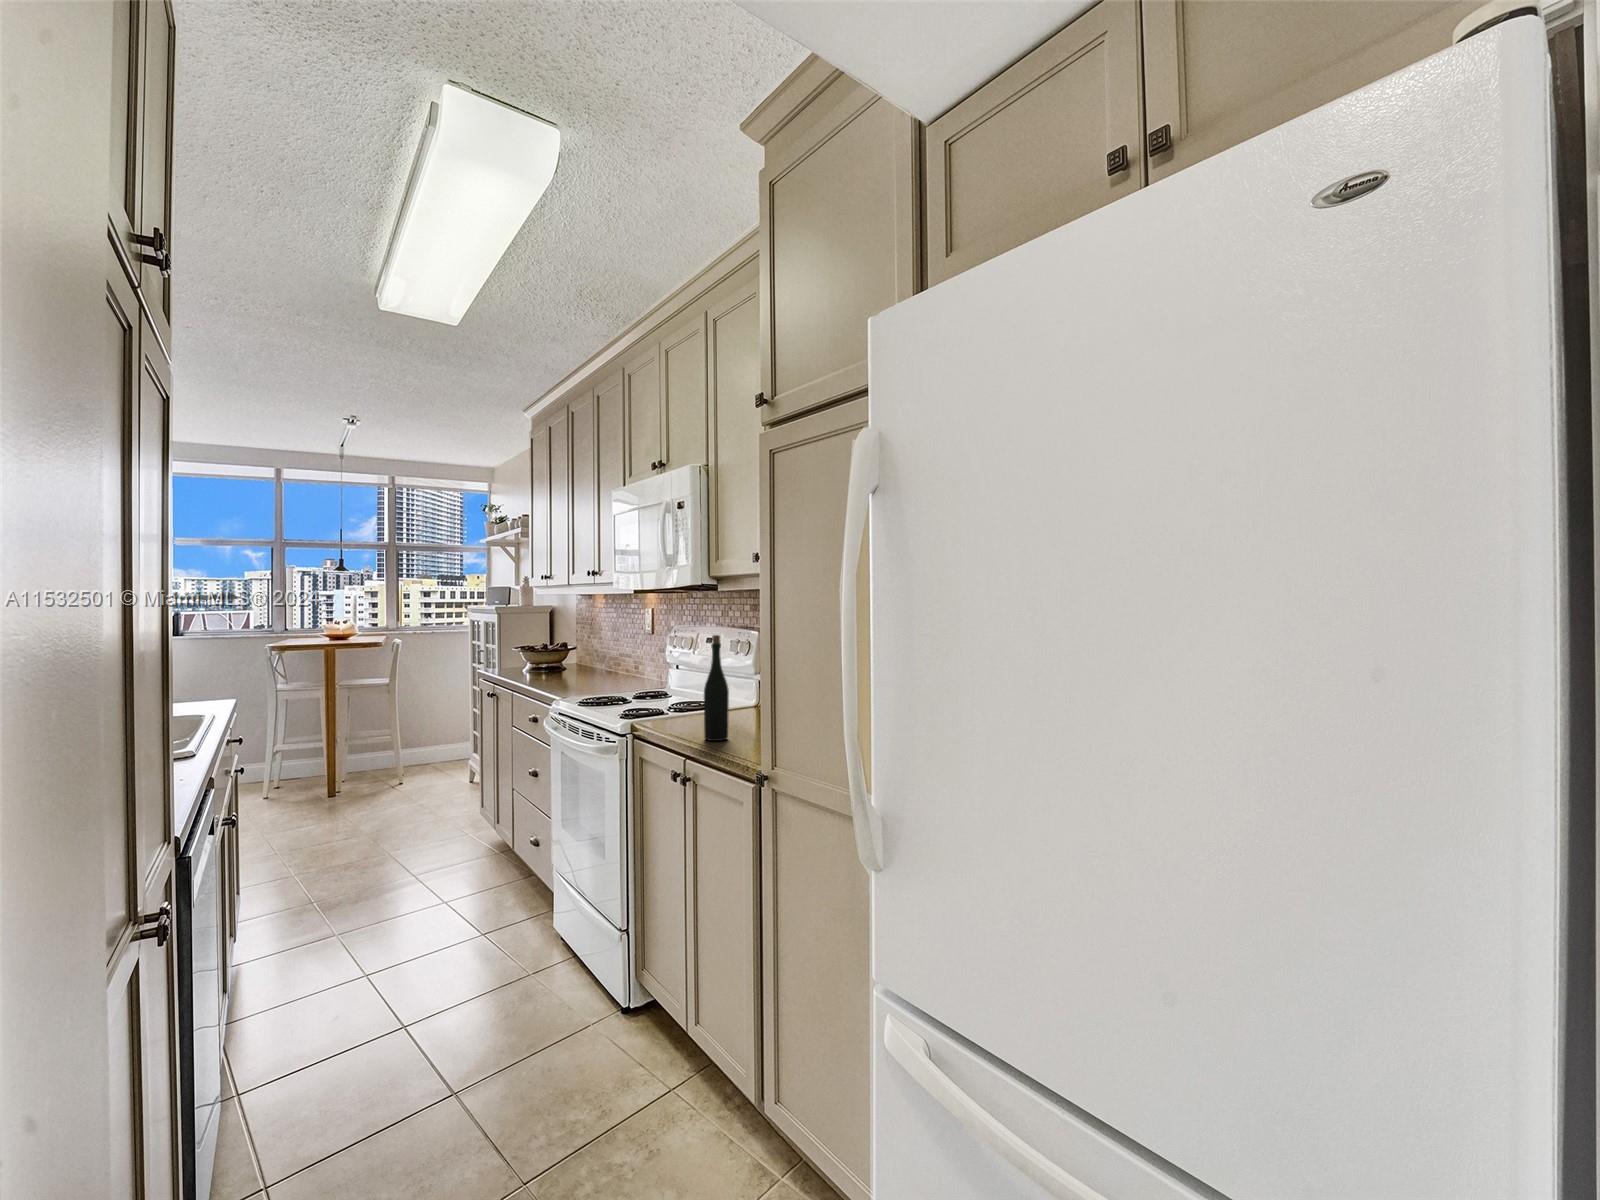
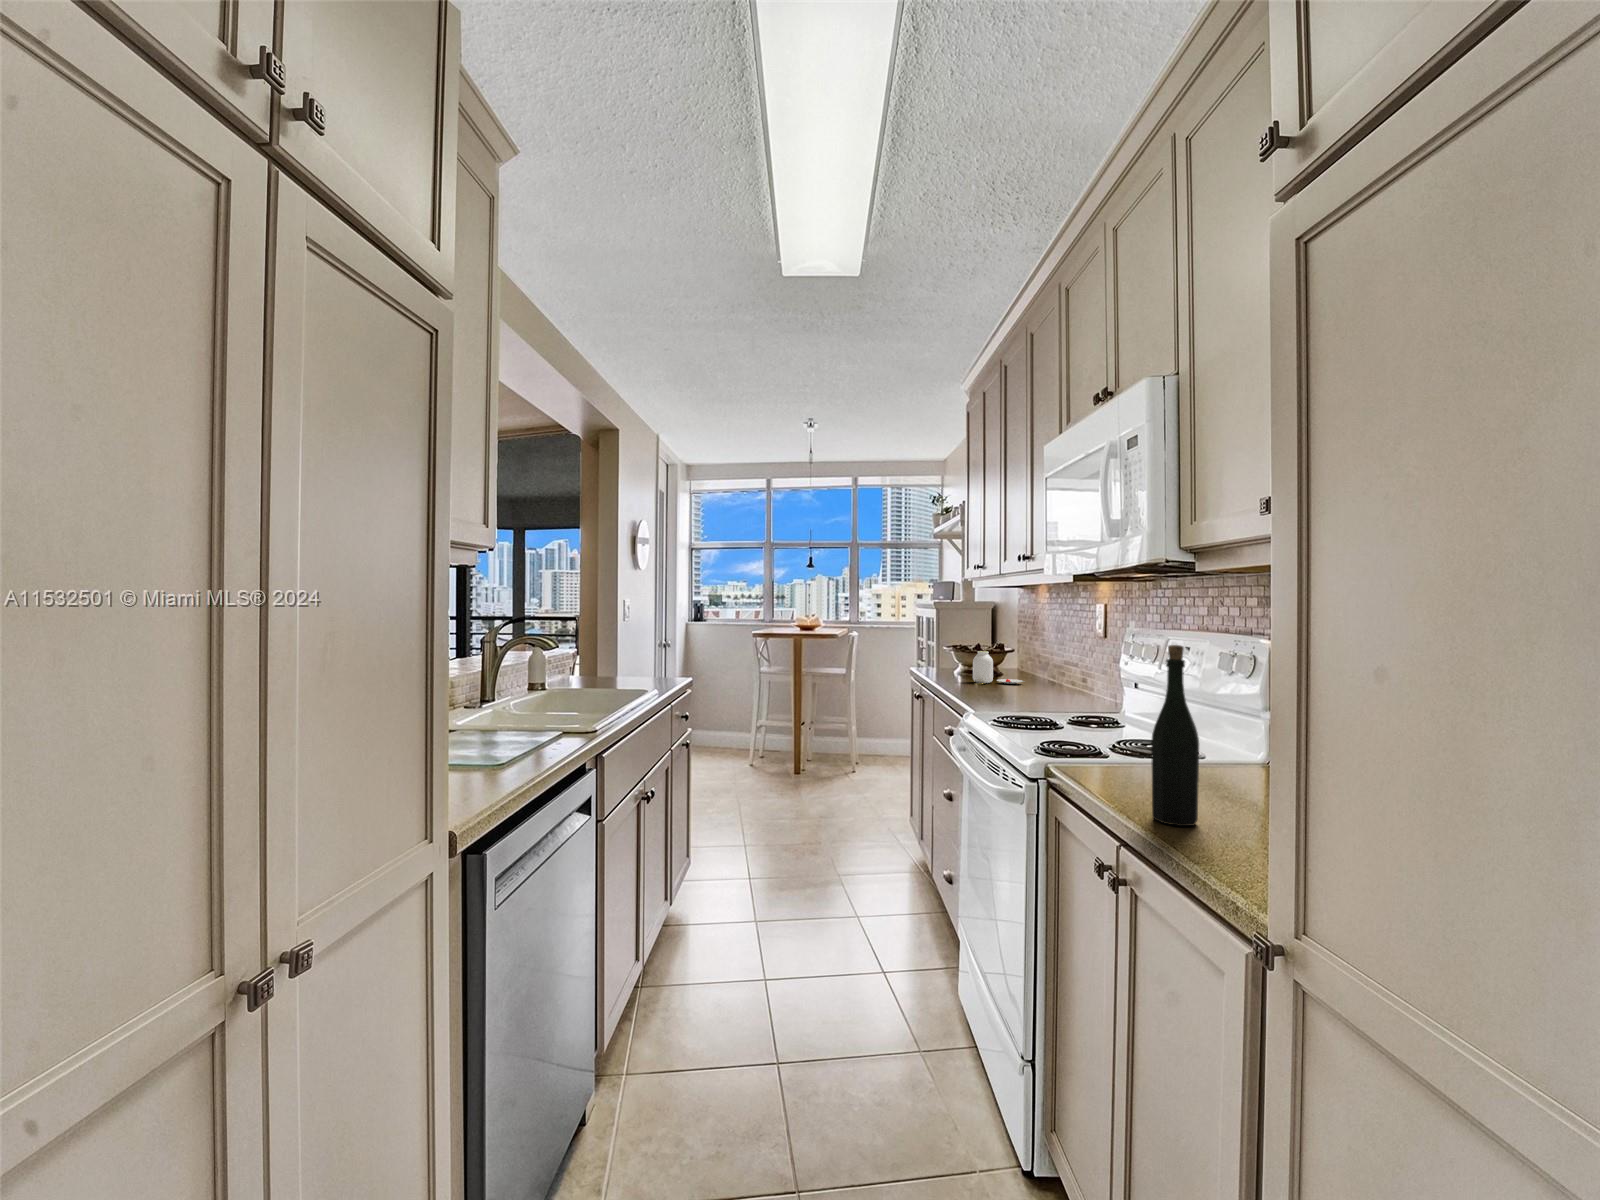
jar: none [542,650,587,678] -> present [973,651,1023,685]

